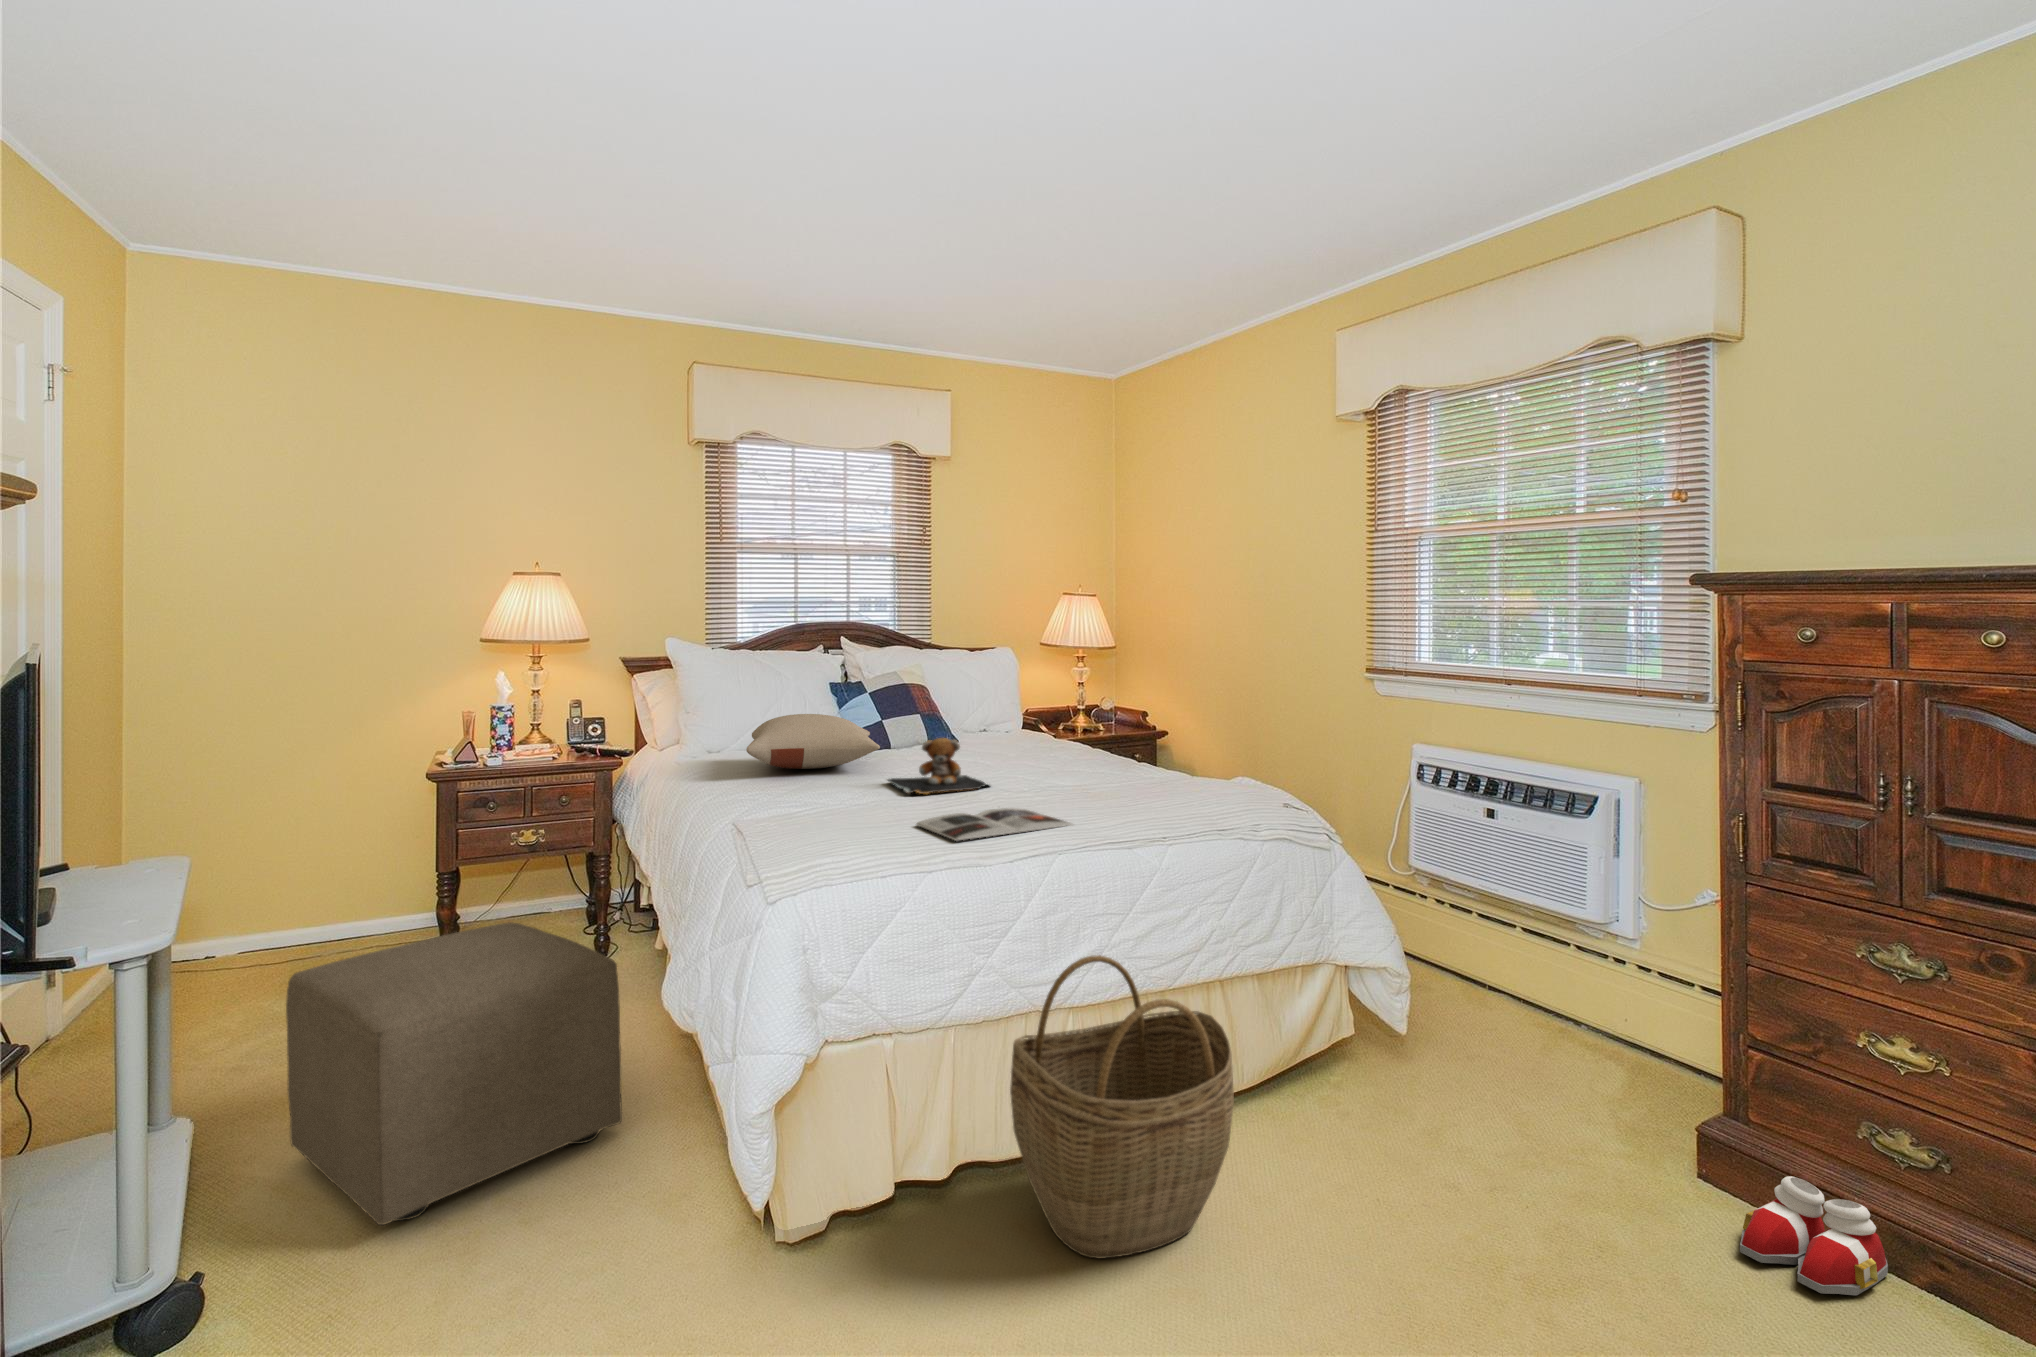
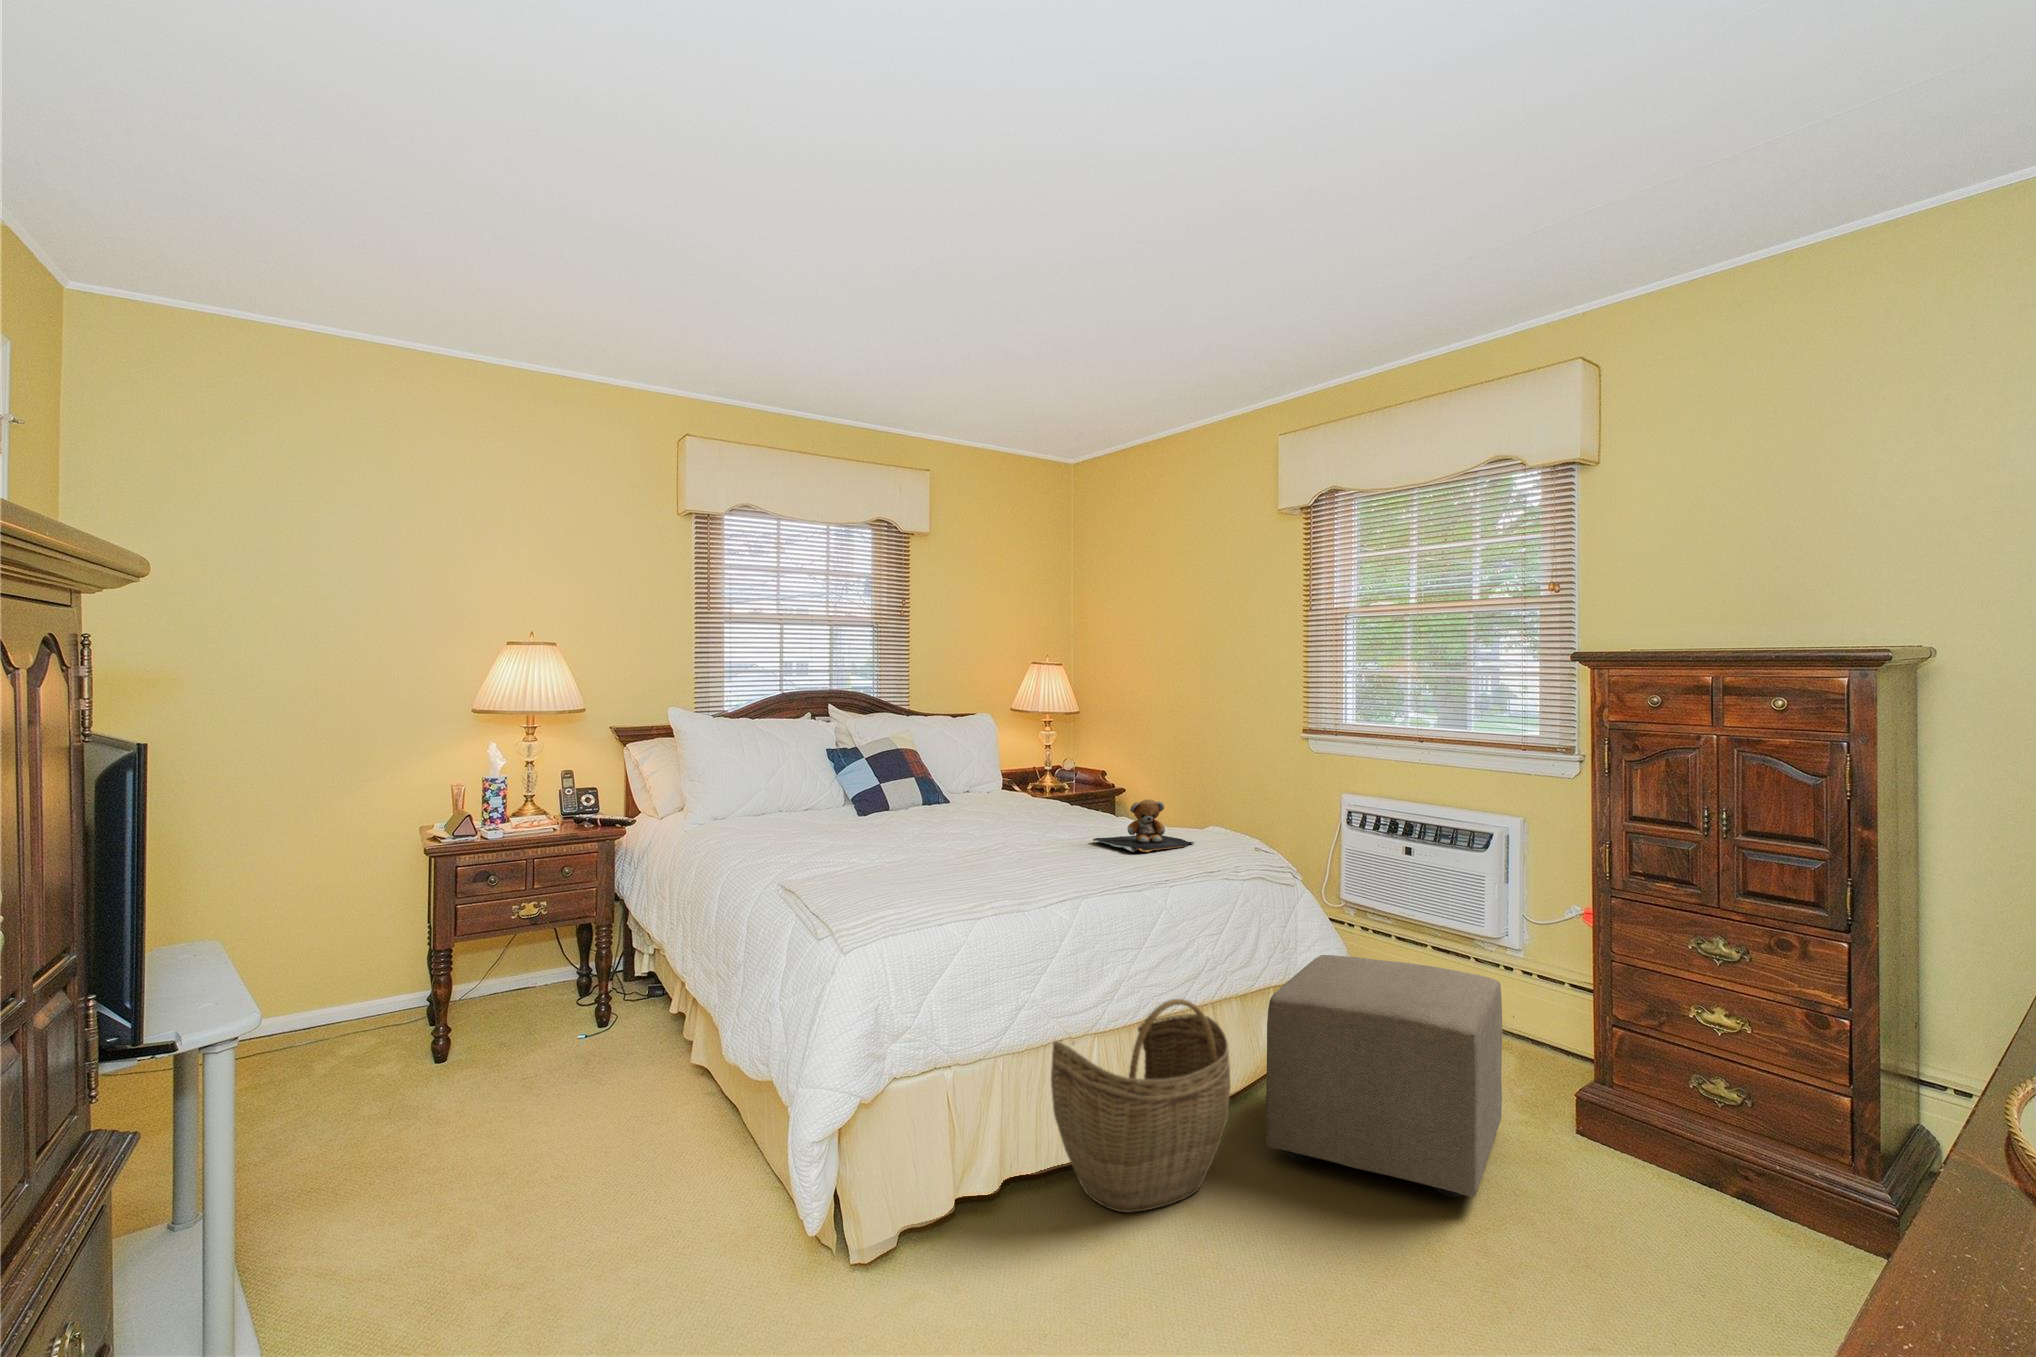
pillow: present [746,714,880,769] -> none [765,775,892,825]
teddy bear: present [888,738,988,794] -> present [1093,799,1194,852]
magazine: present [916,808,1073,841] -> none [953,853,1086,880]
ottoman: present [286,922,622,1225] -> present [1266,955,1502,1197]
slippers: present [1740,1176,1888,1295] -> none [1613,1121,1718,1203]

